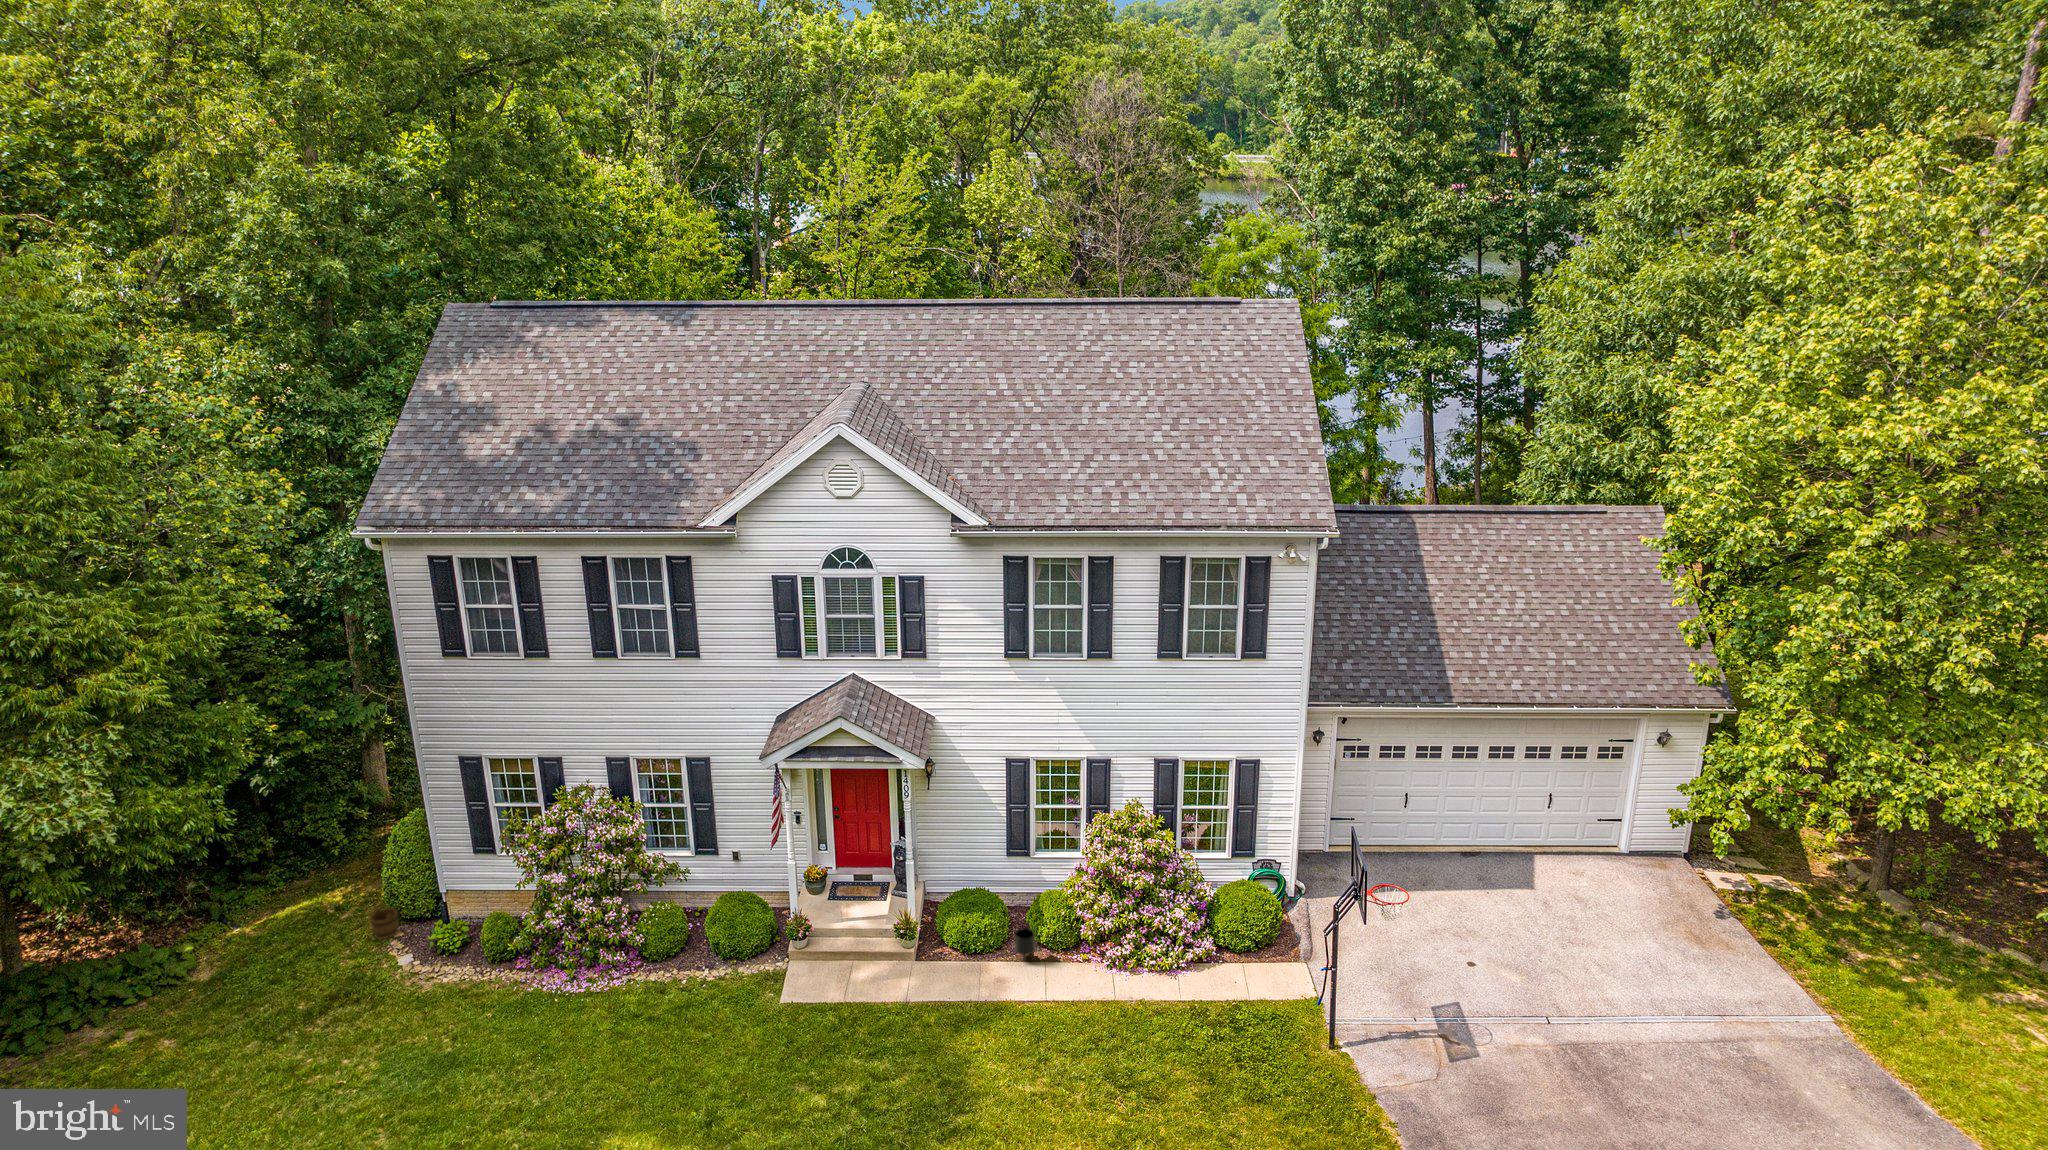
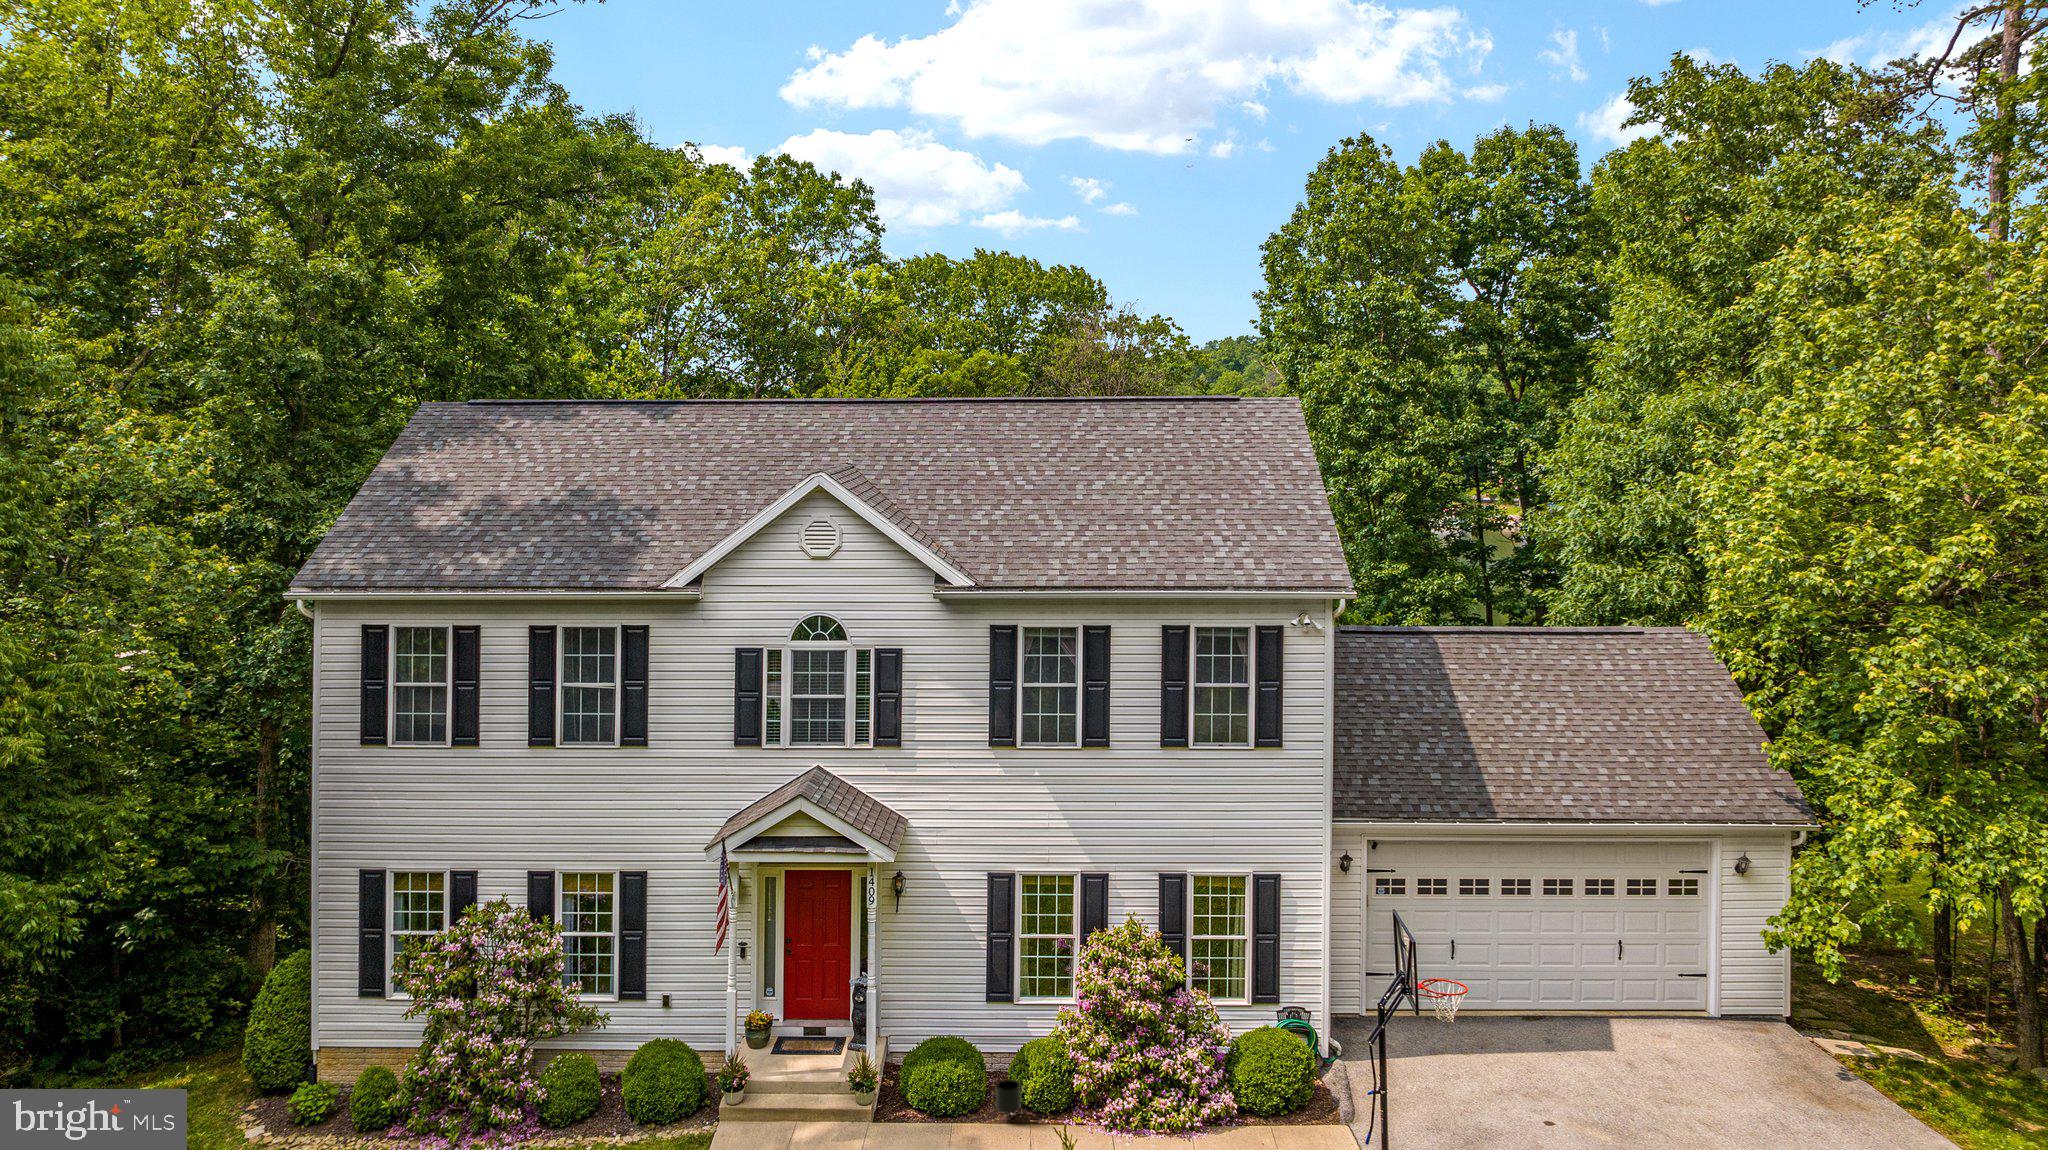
bucket: present [369,908,398,939] -> none [219,1059,256,1099]

